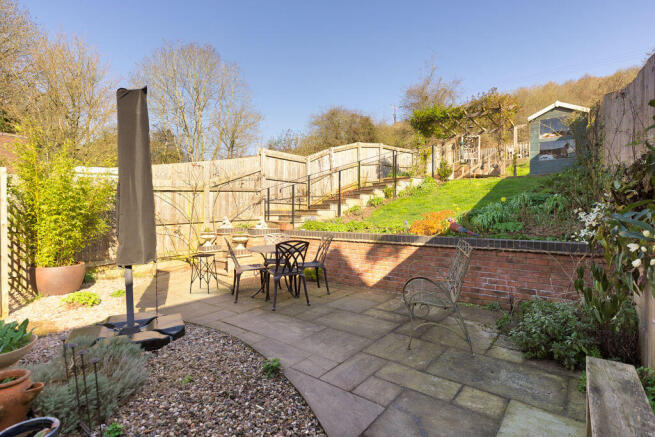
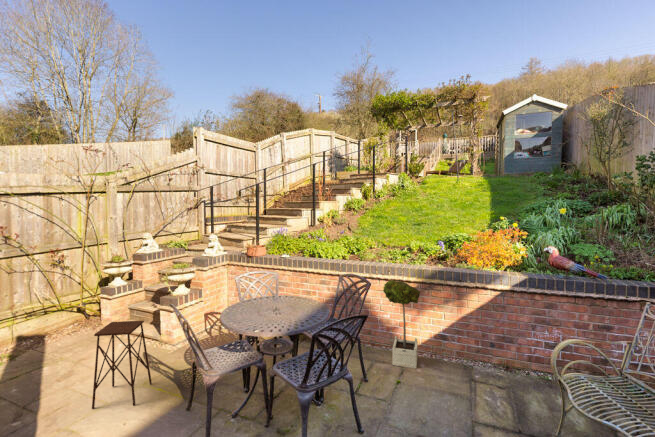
potted tree: none [348,239,371,294] -> present [383,280,420,368]

